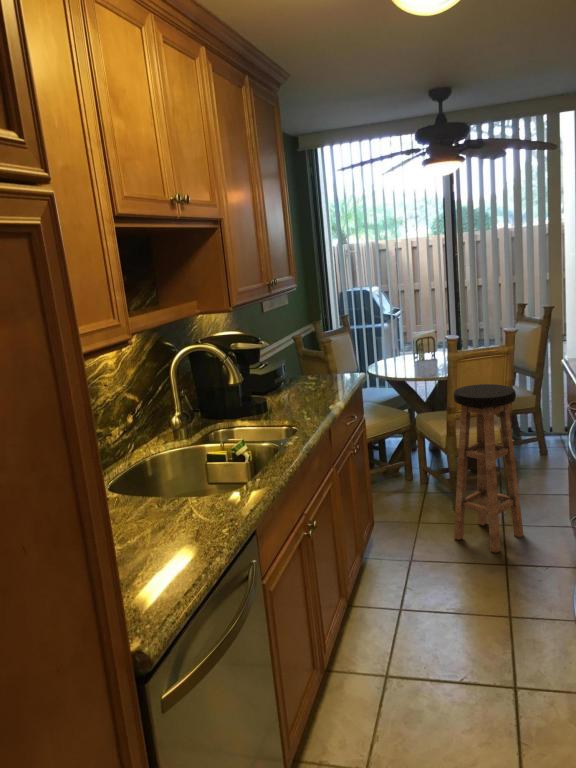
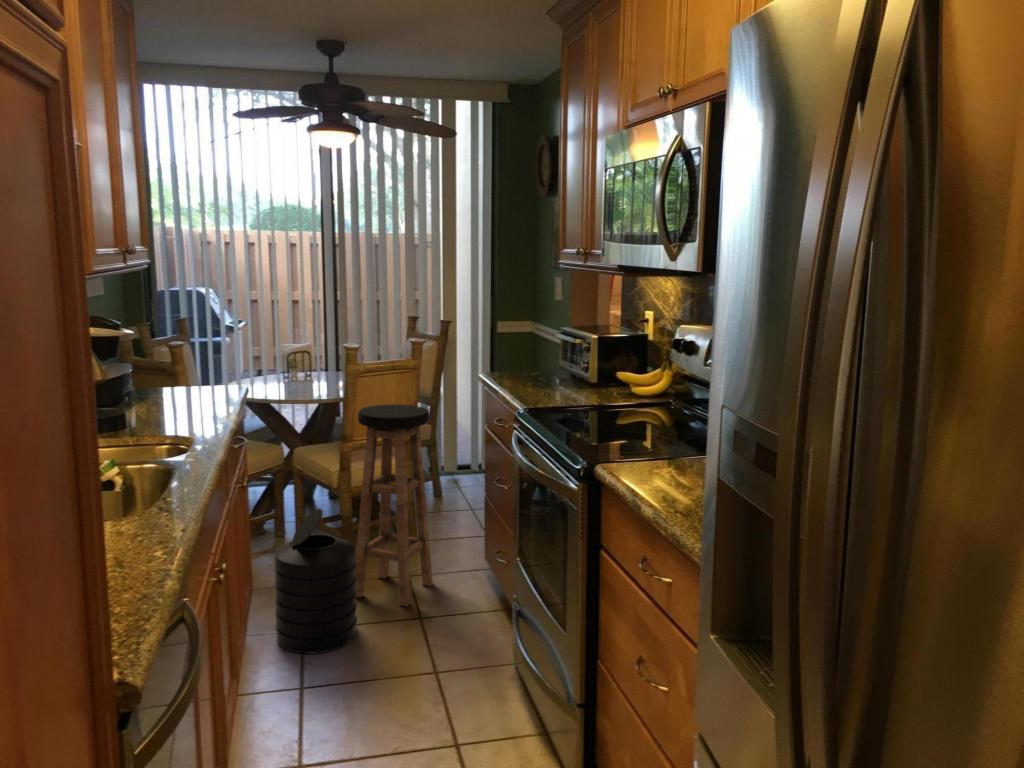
trash can: none [385,470,451,583] -> present [274,509,357,654]

